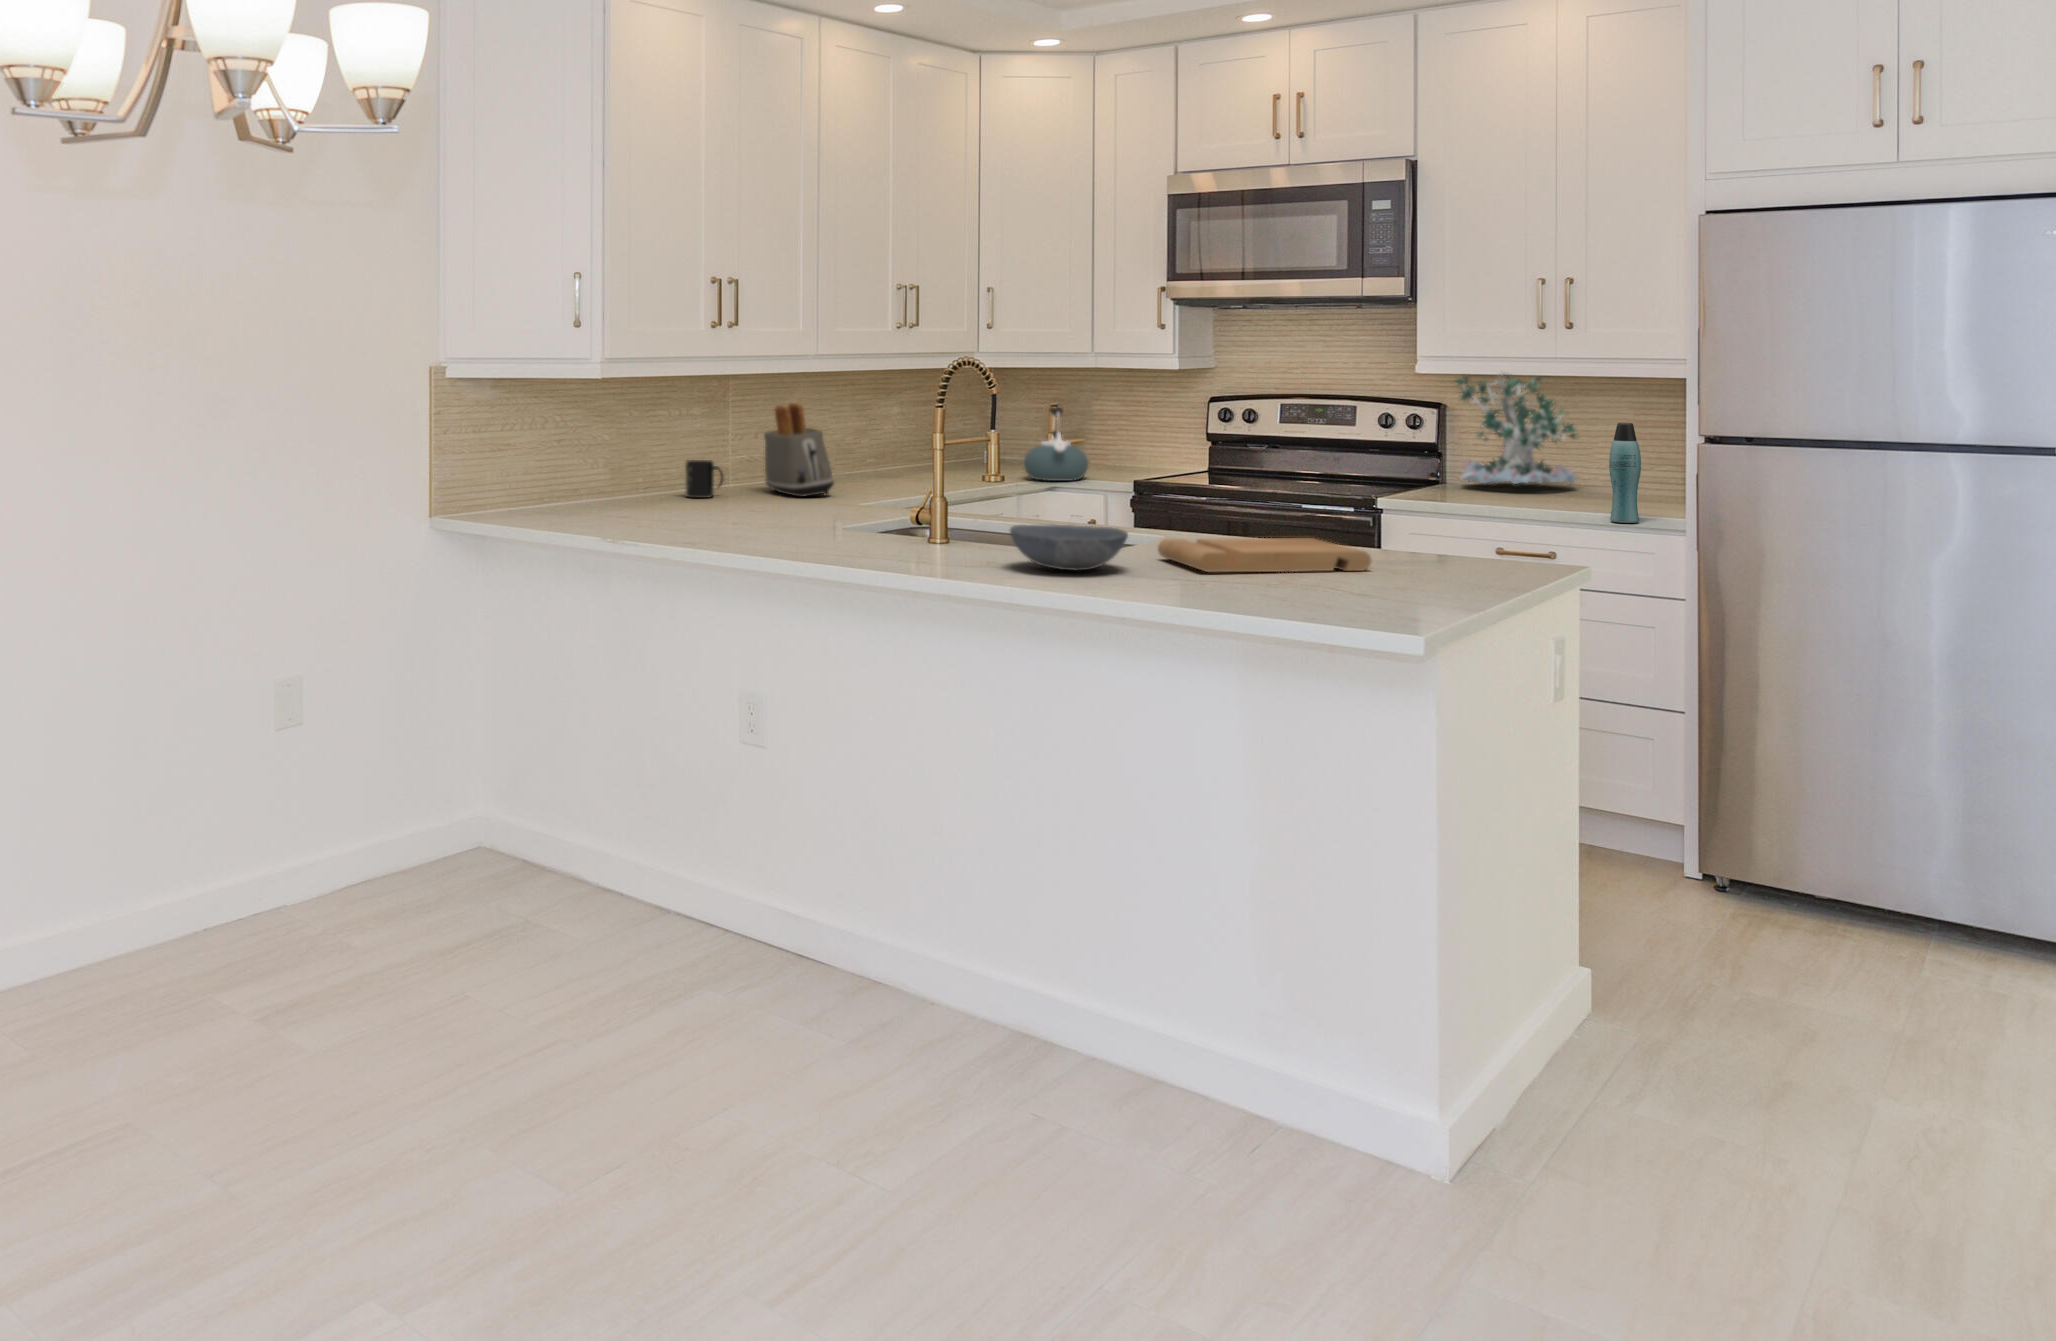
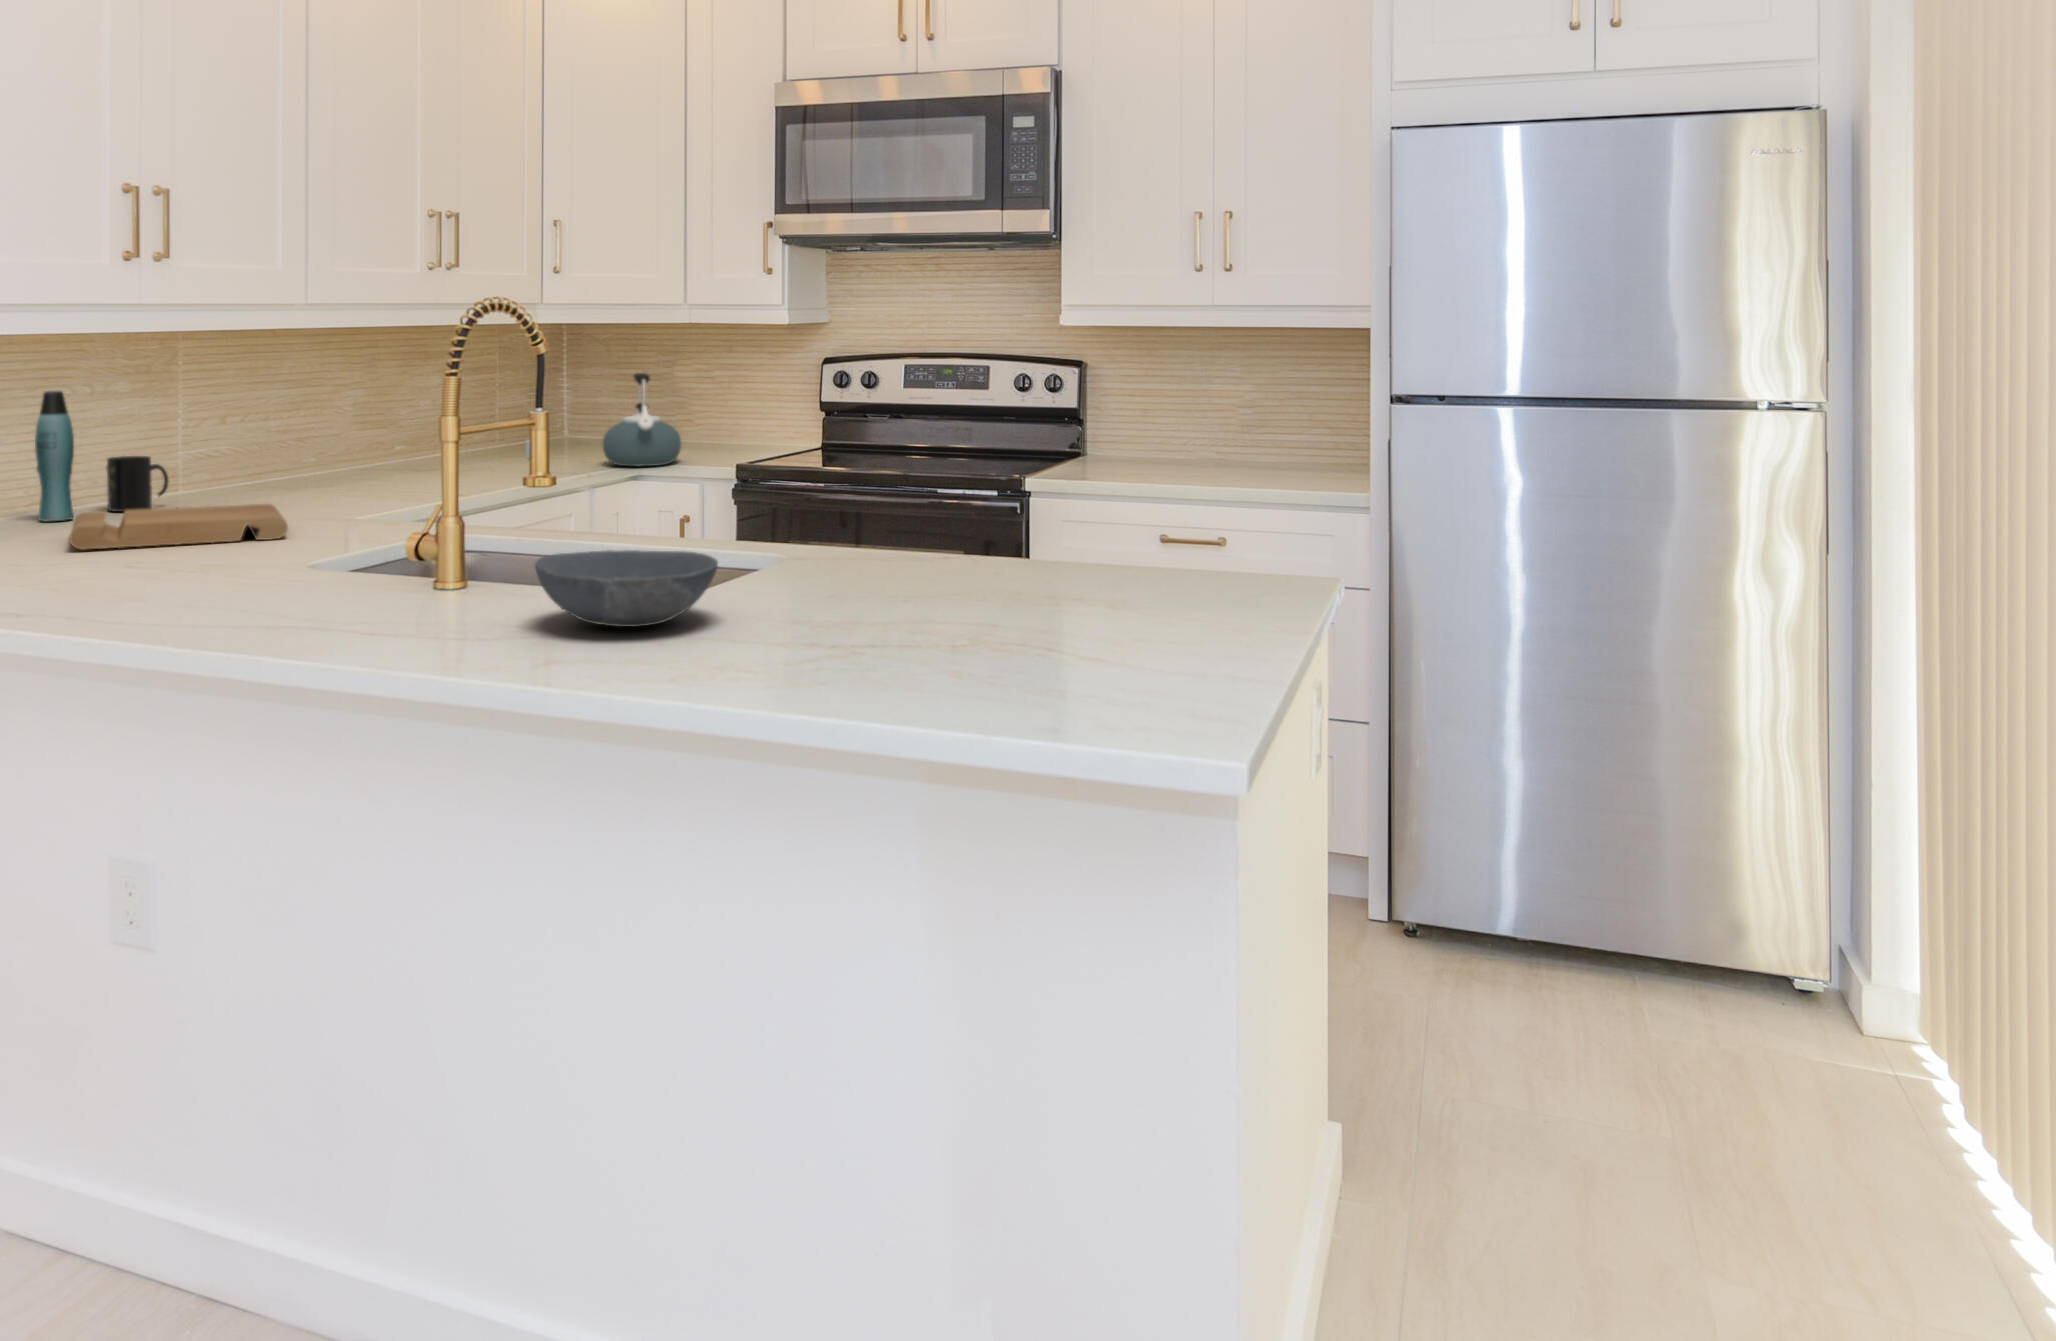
plant: present [1457,374,1576,484] -> none [1097,300,1234,457]
toaster: present [764,403,834,497] -> none [235,372,333,504]
bottle: present [1609,423,1641,523] -> present [35,391,74,521]
cutting board: present [1158,538,1371,572] -> present [70,504,288,550]

